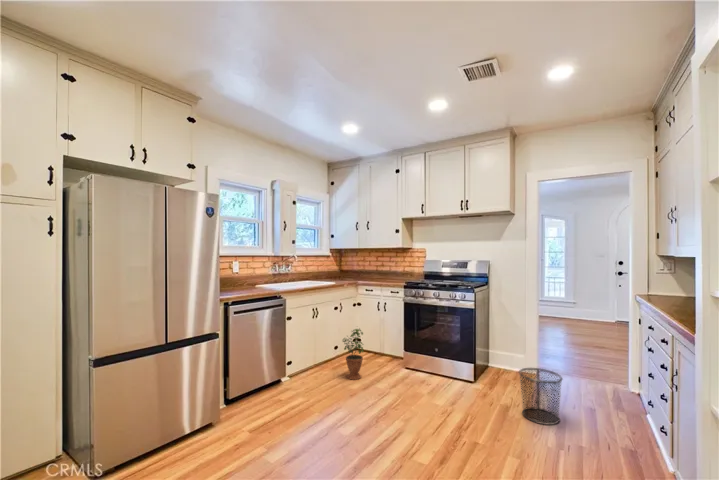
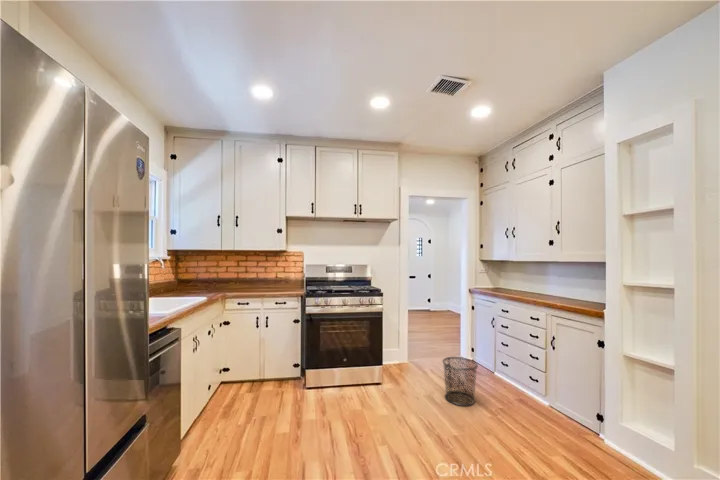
potted plant: present [343,329,363,380] -> none [248,355,279,432]

